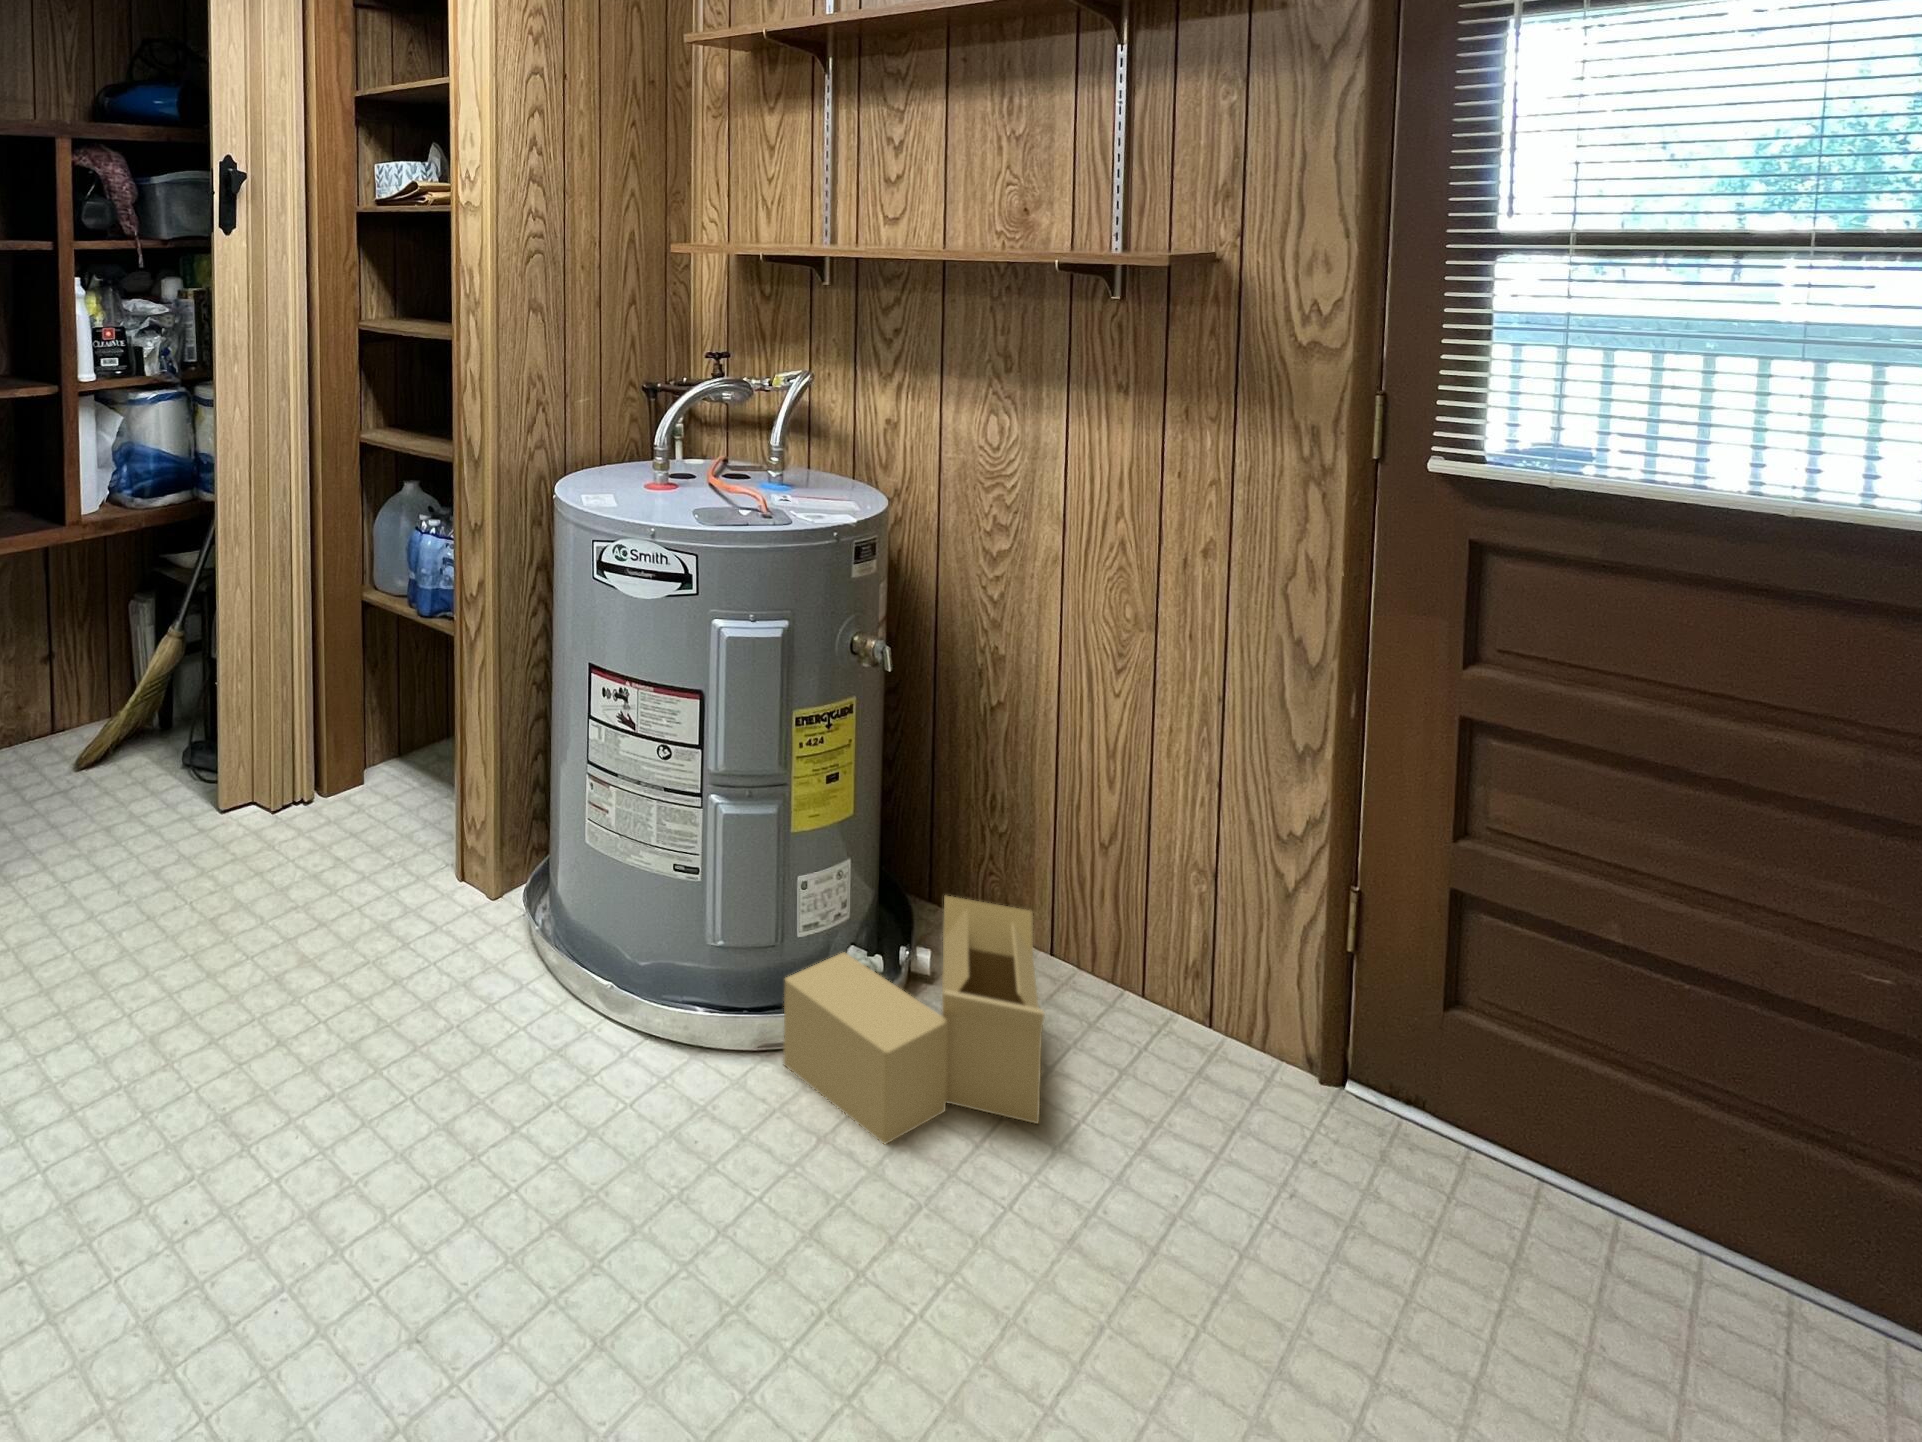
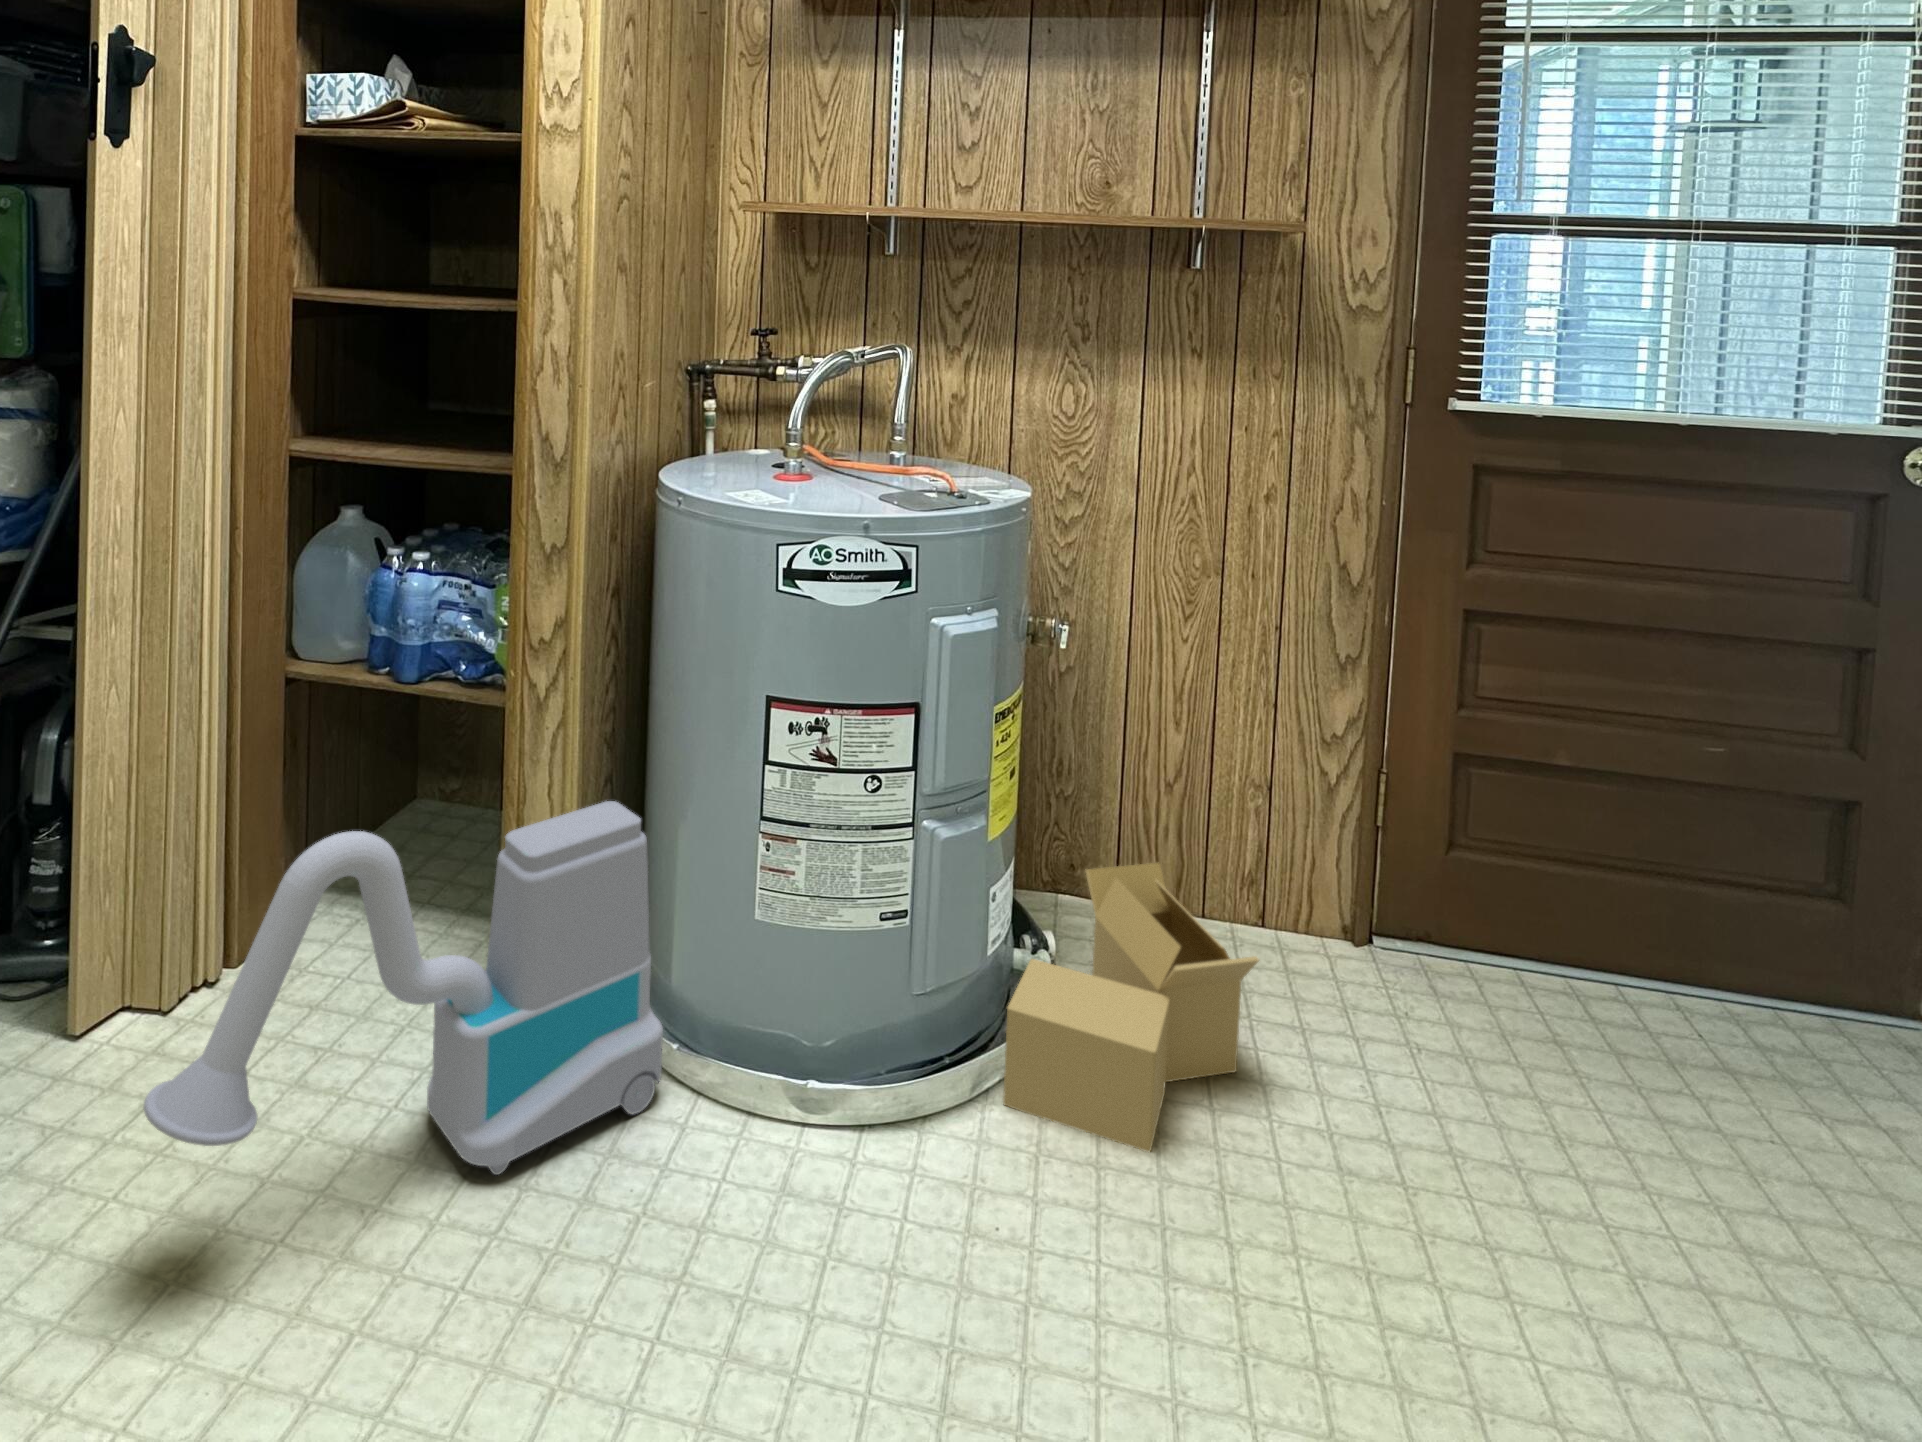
vacuum cleaner: none [172,703,527,970] -> present [143,801,663,1175]

